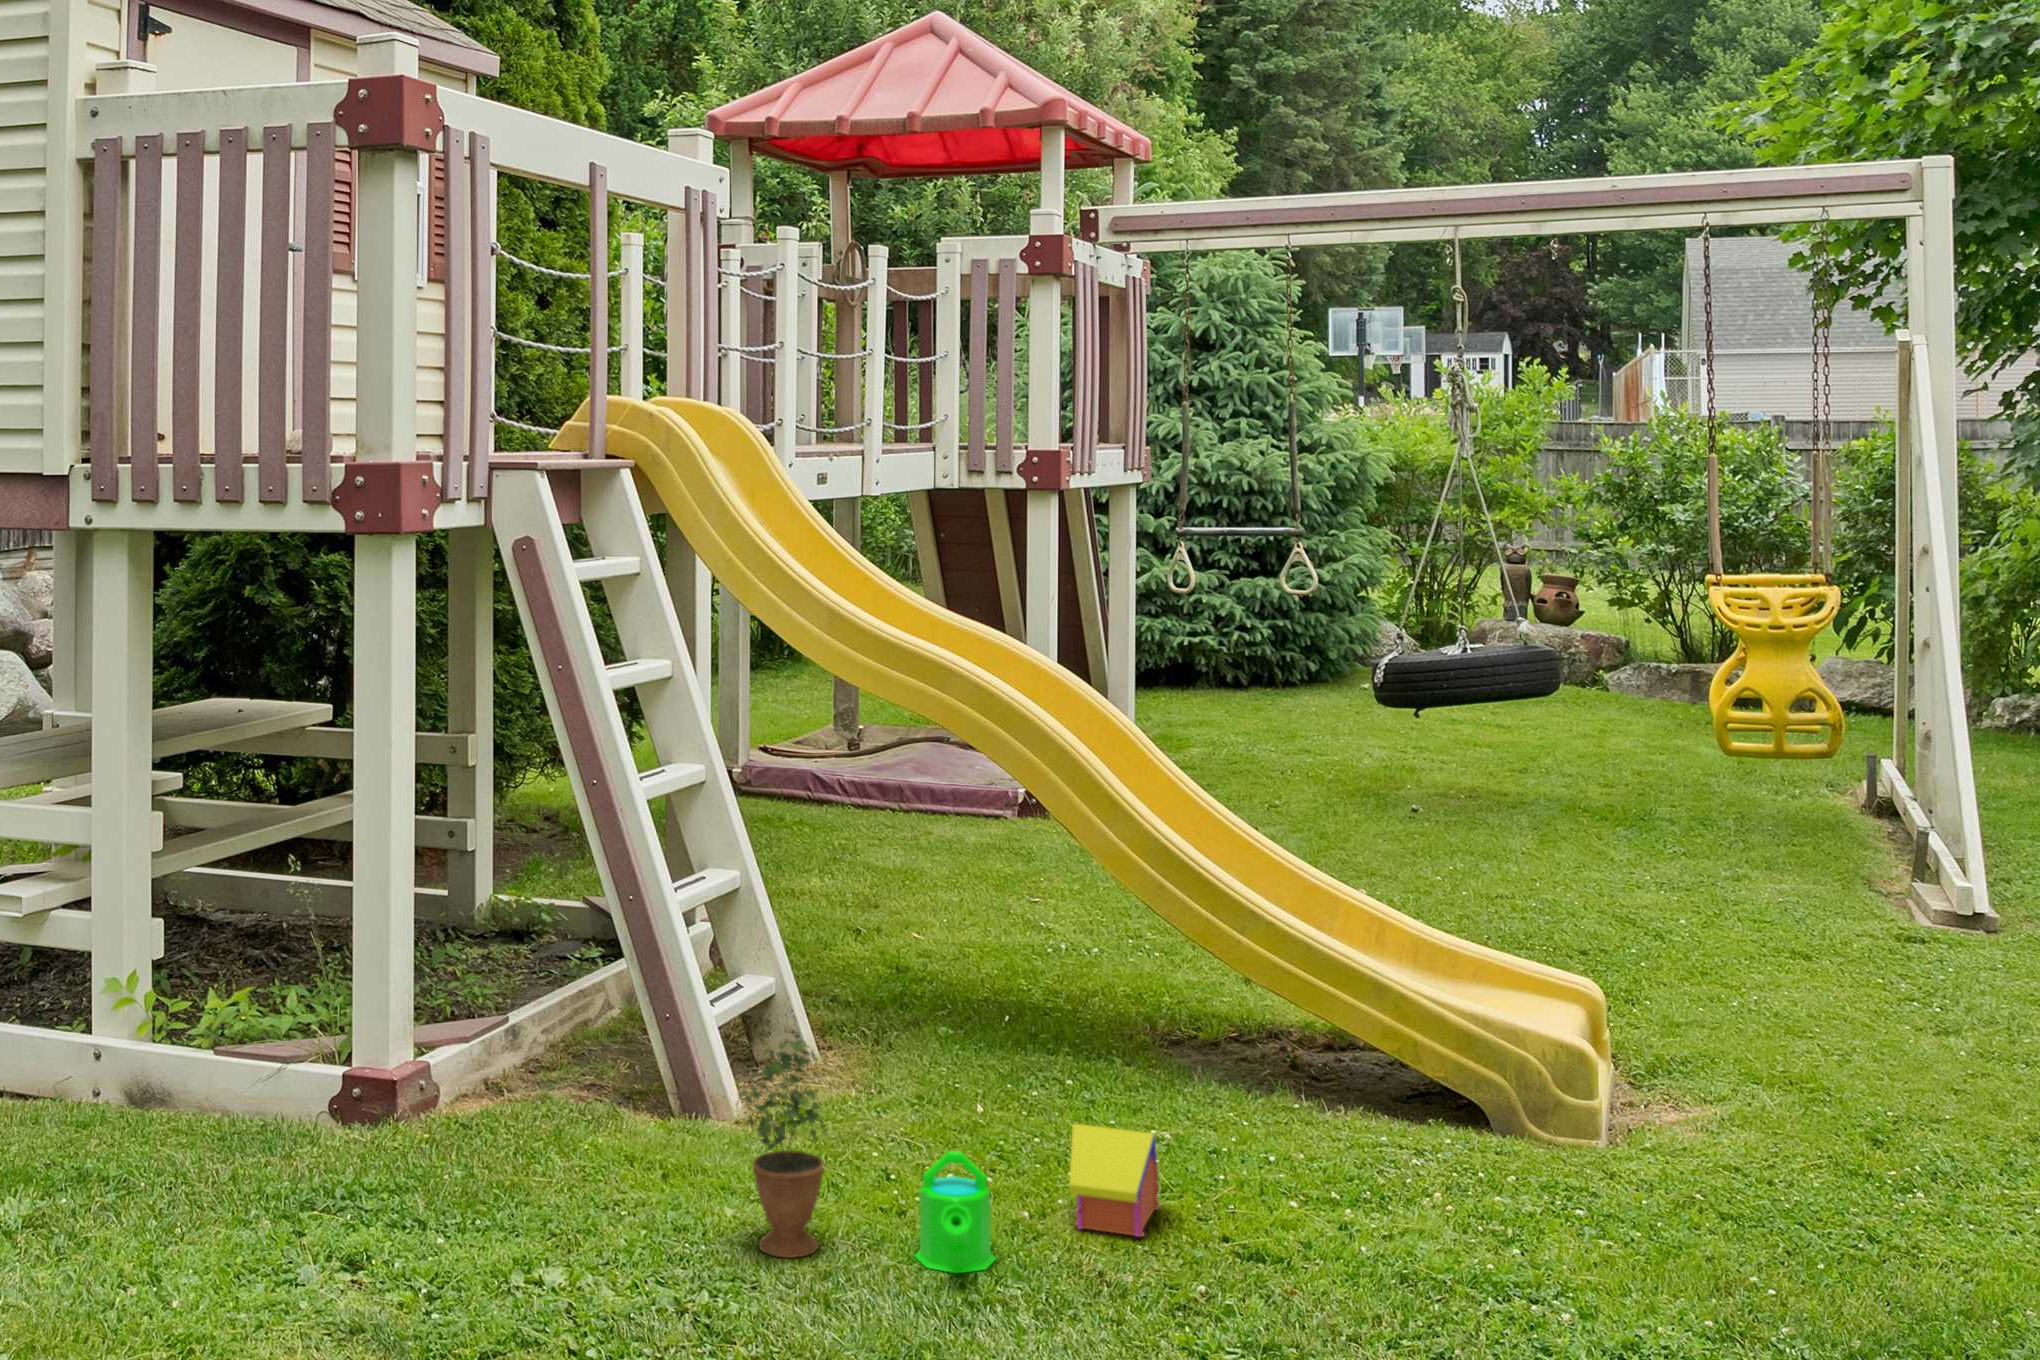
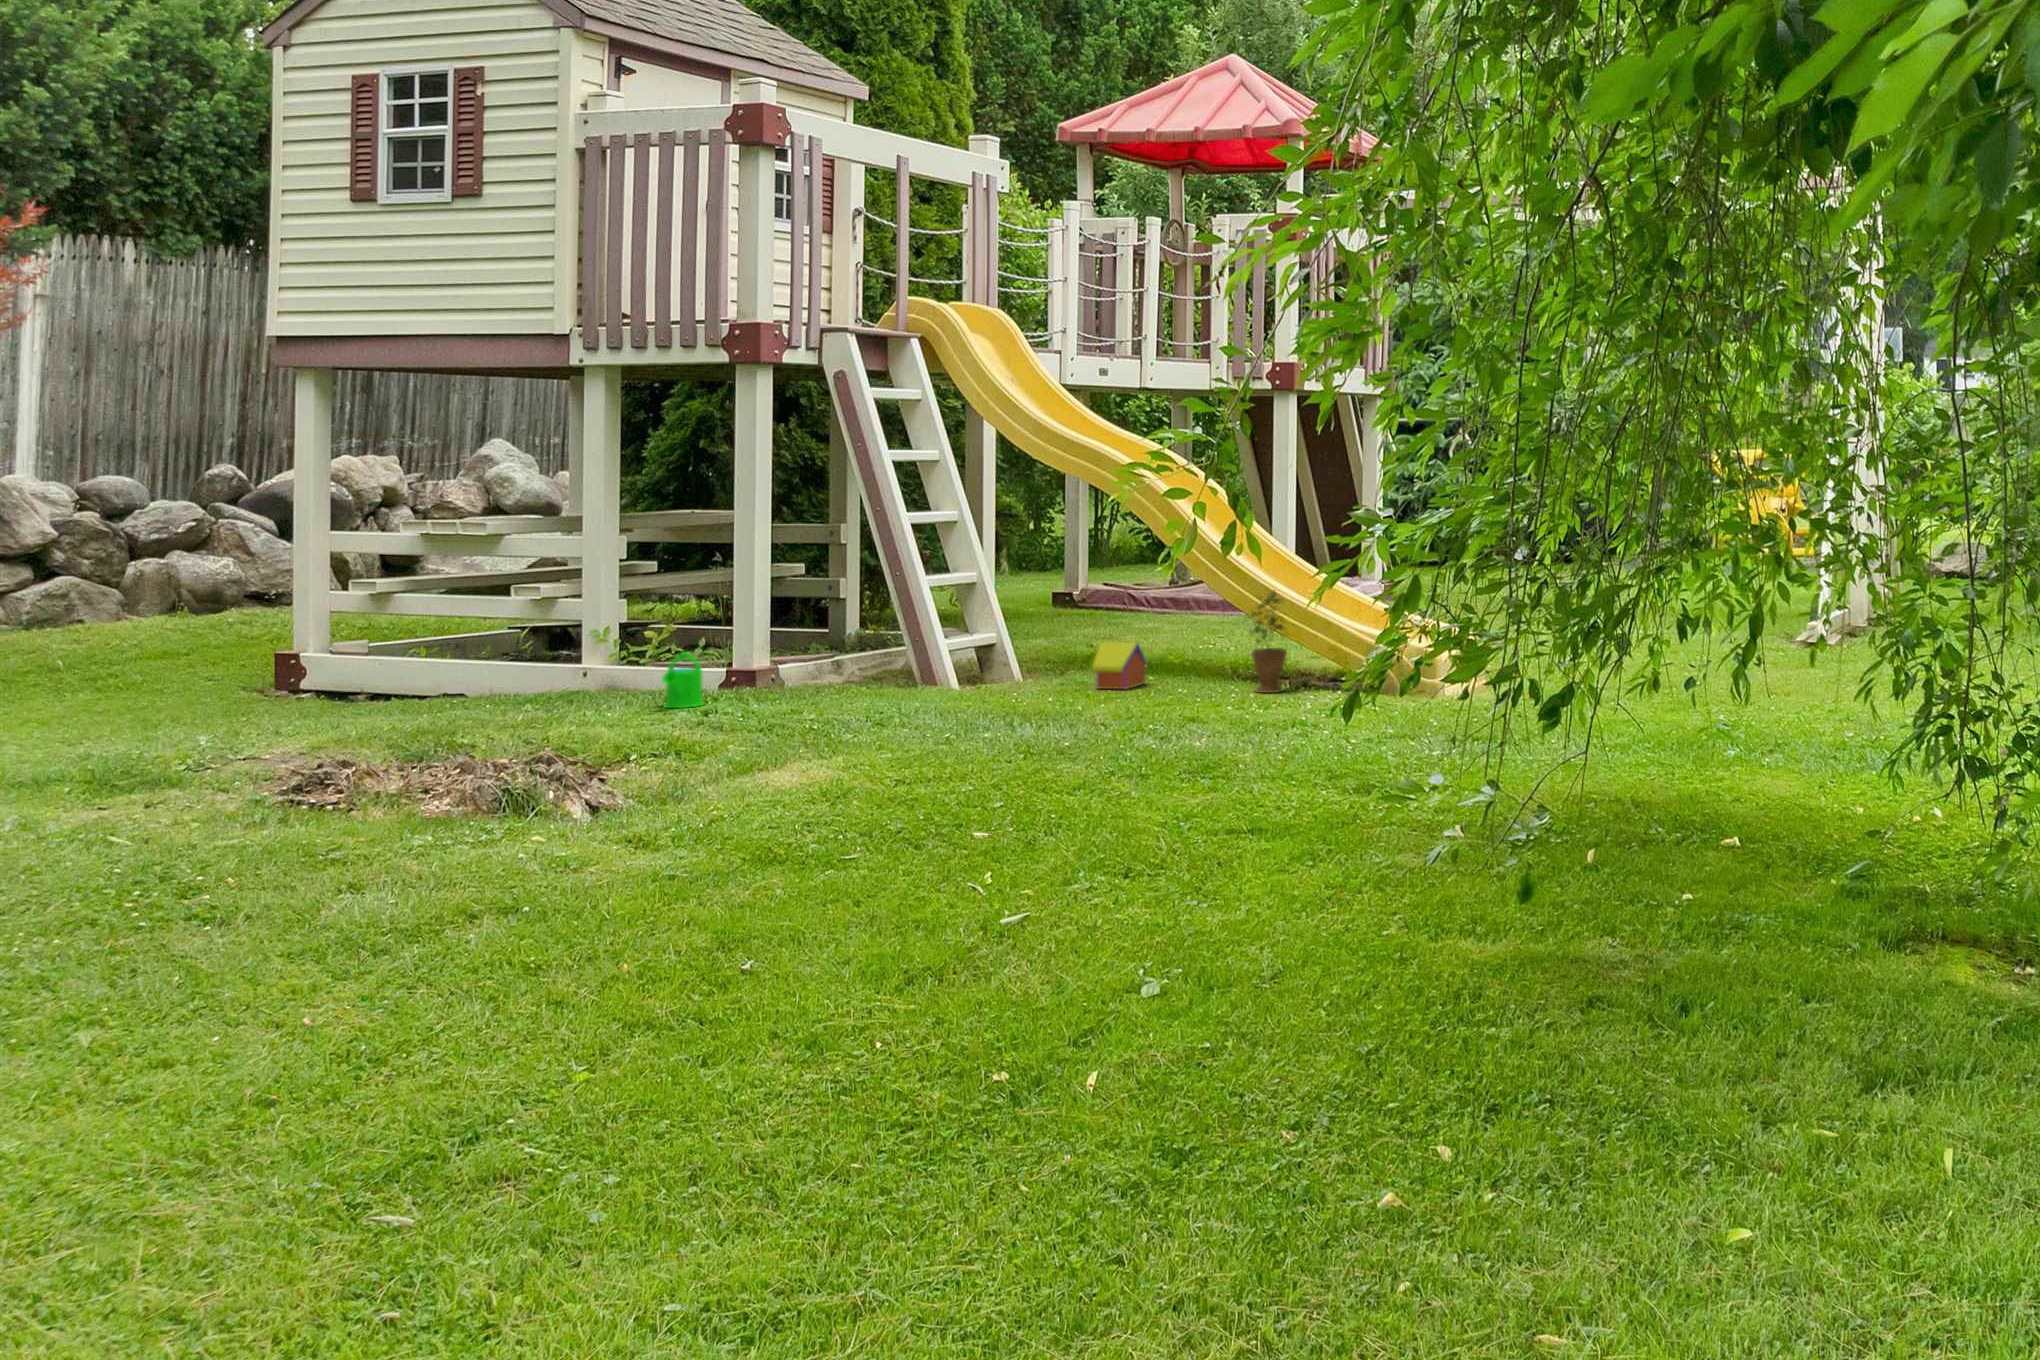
potted plant: present [740,1034,825,1258] -> present [1247,590,1287,693]
watering can: present [915,1151,996,1273] -> present [662,652,704,708]

